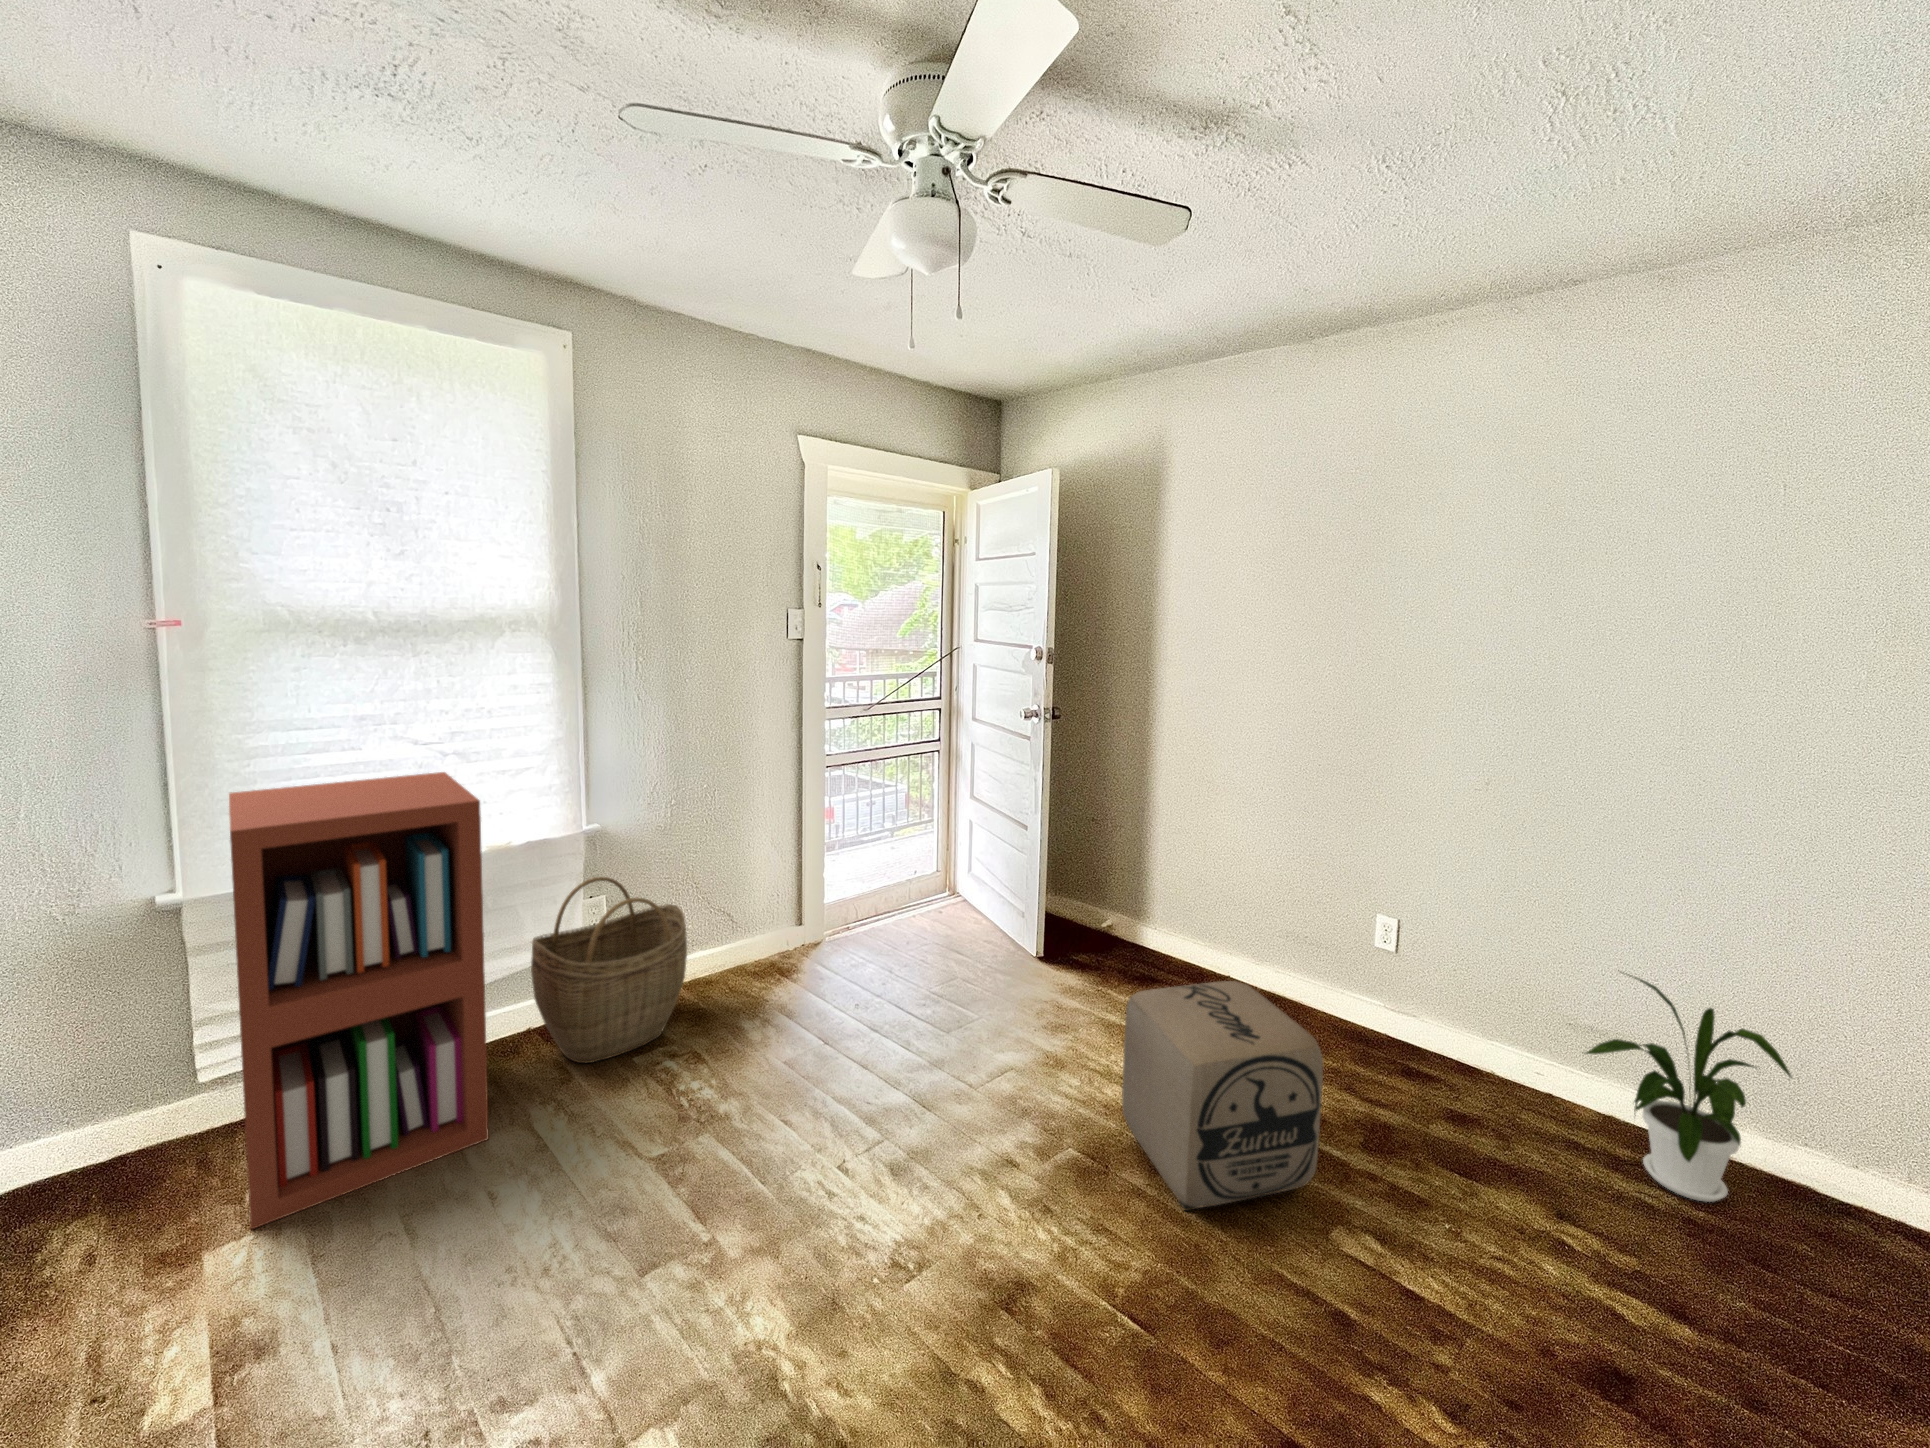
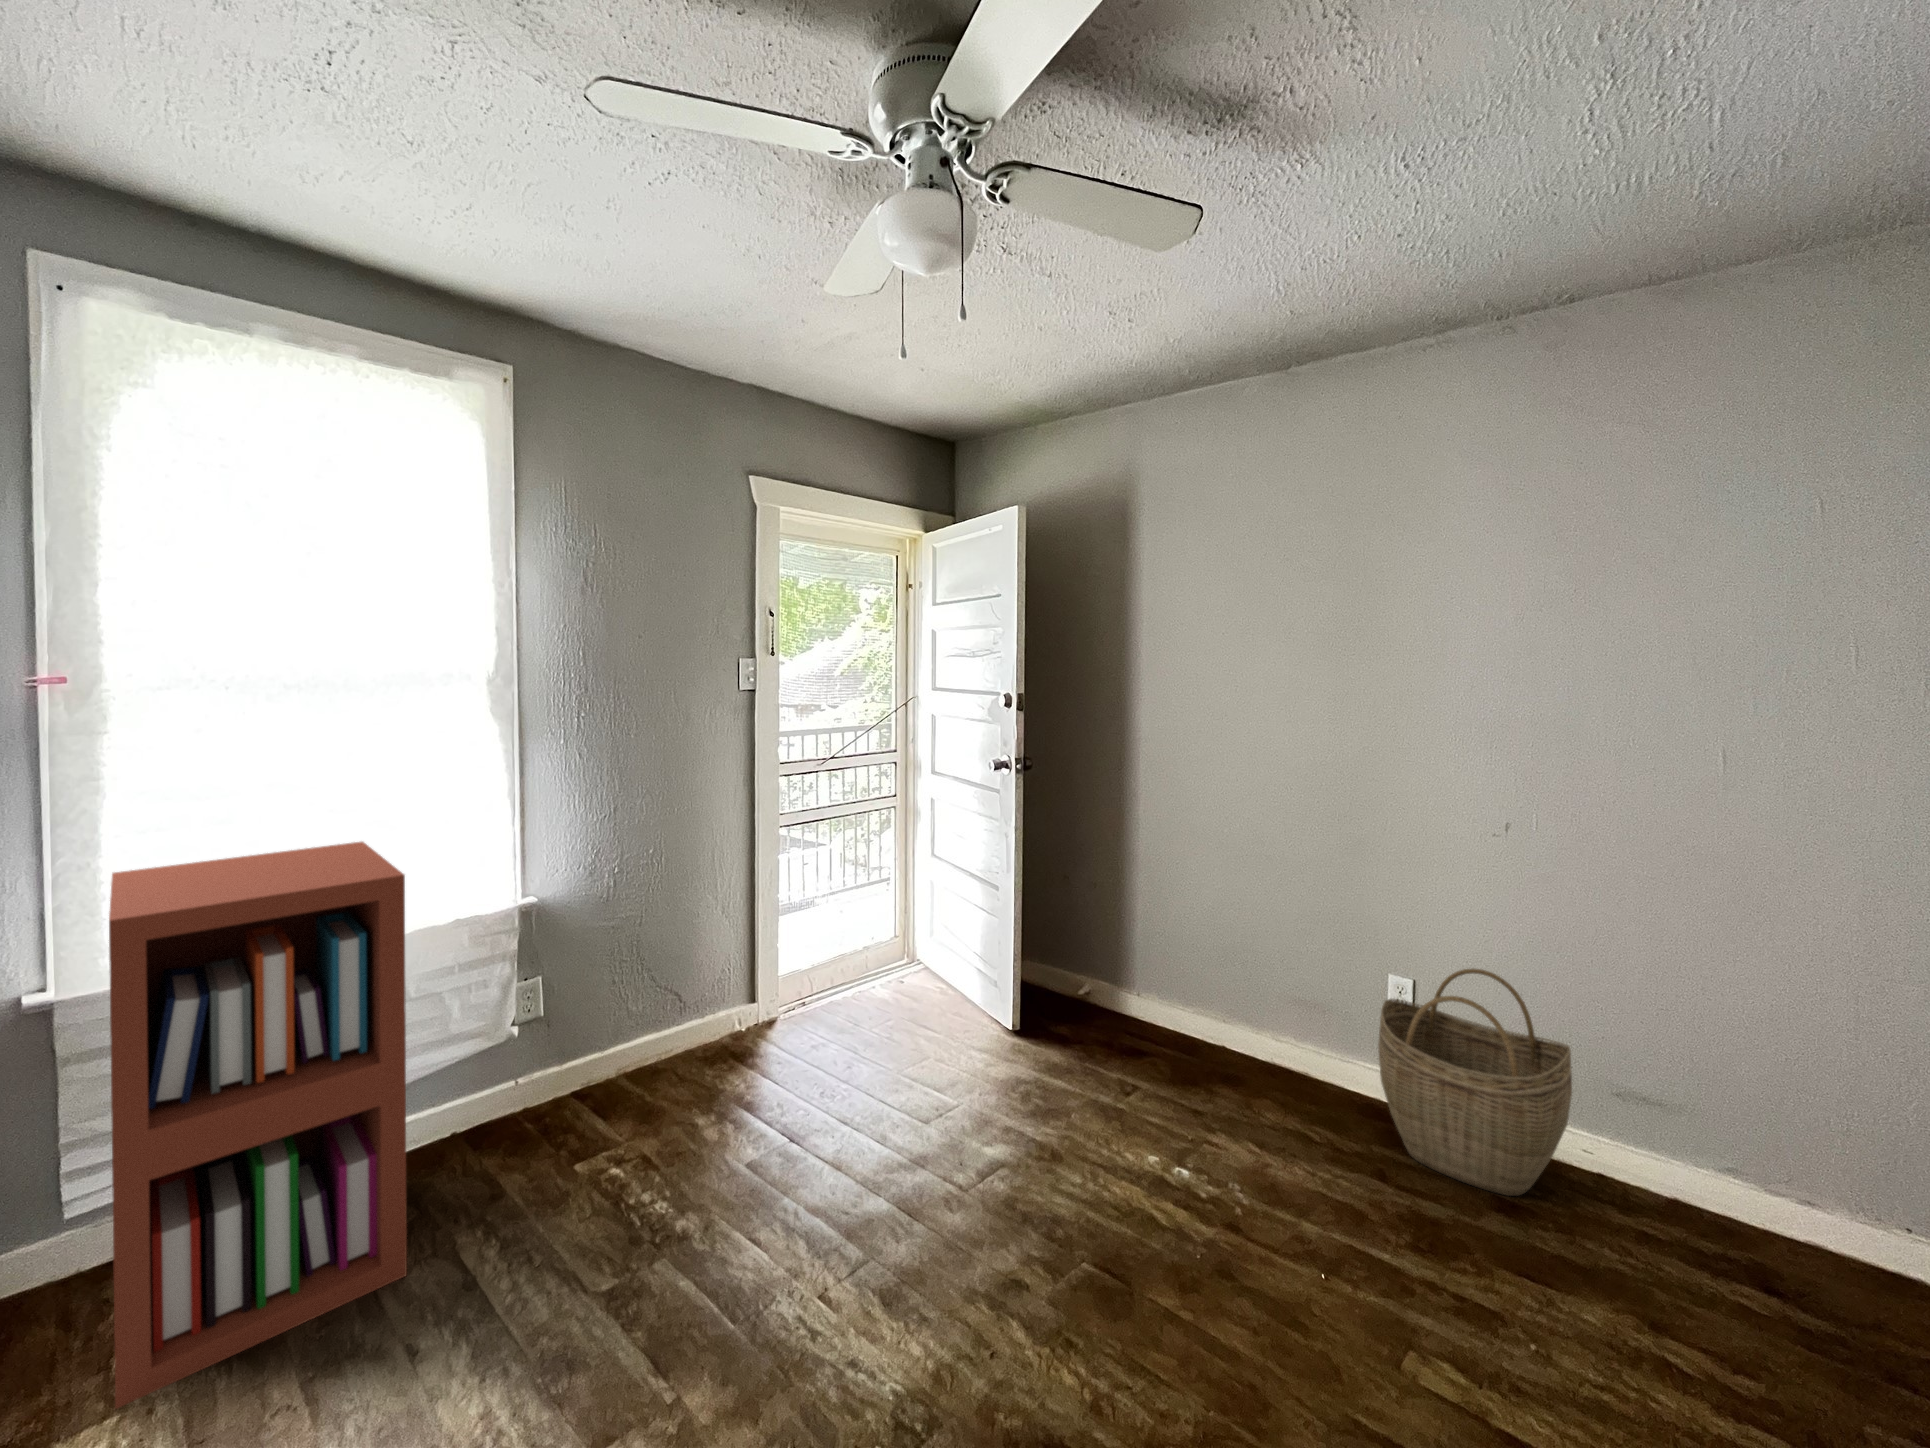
woven basket: present [531,877,687,1063] -> present [1378,969,1572,1196]
house plant: present [1585,977,1791,1202] -> none [1658,1034,1912,1304]
ottoman: present [1122,981,1323,1211] -> none [1139,1058,1378,1340]

